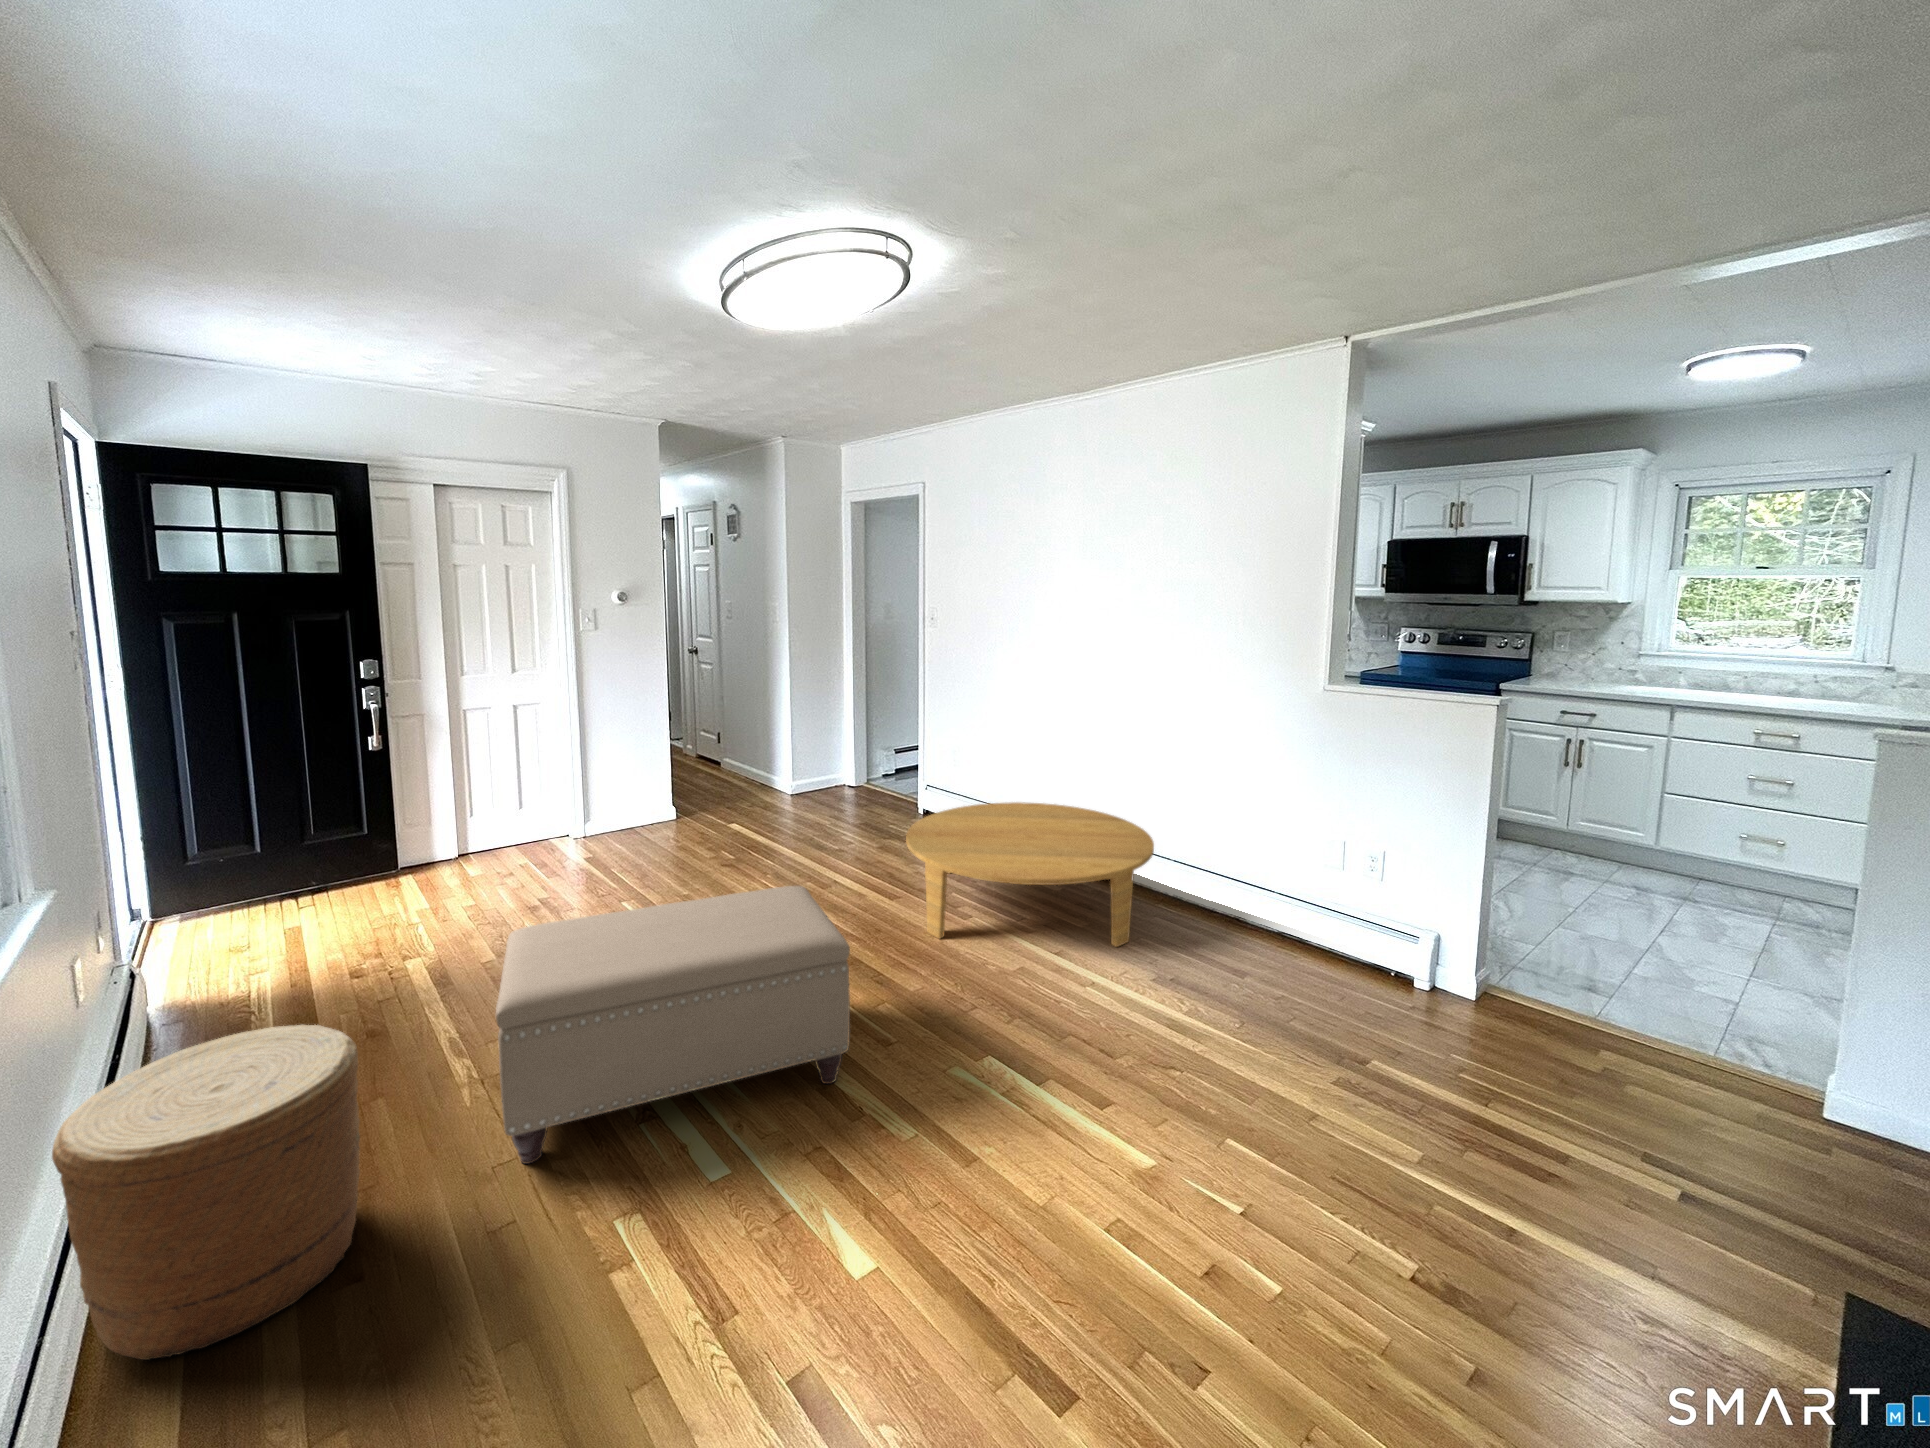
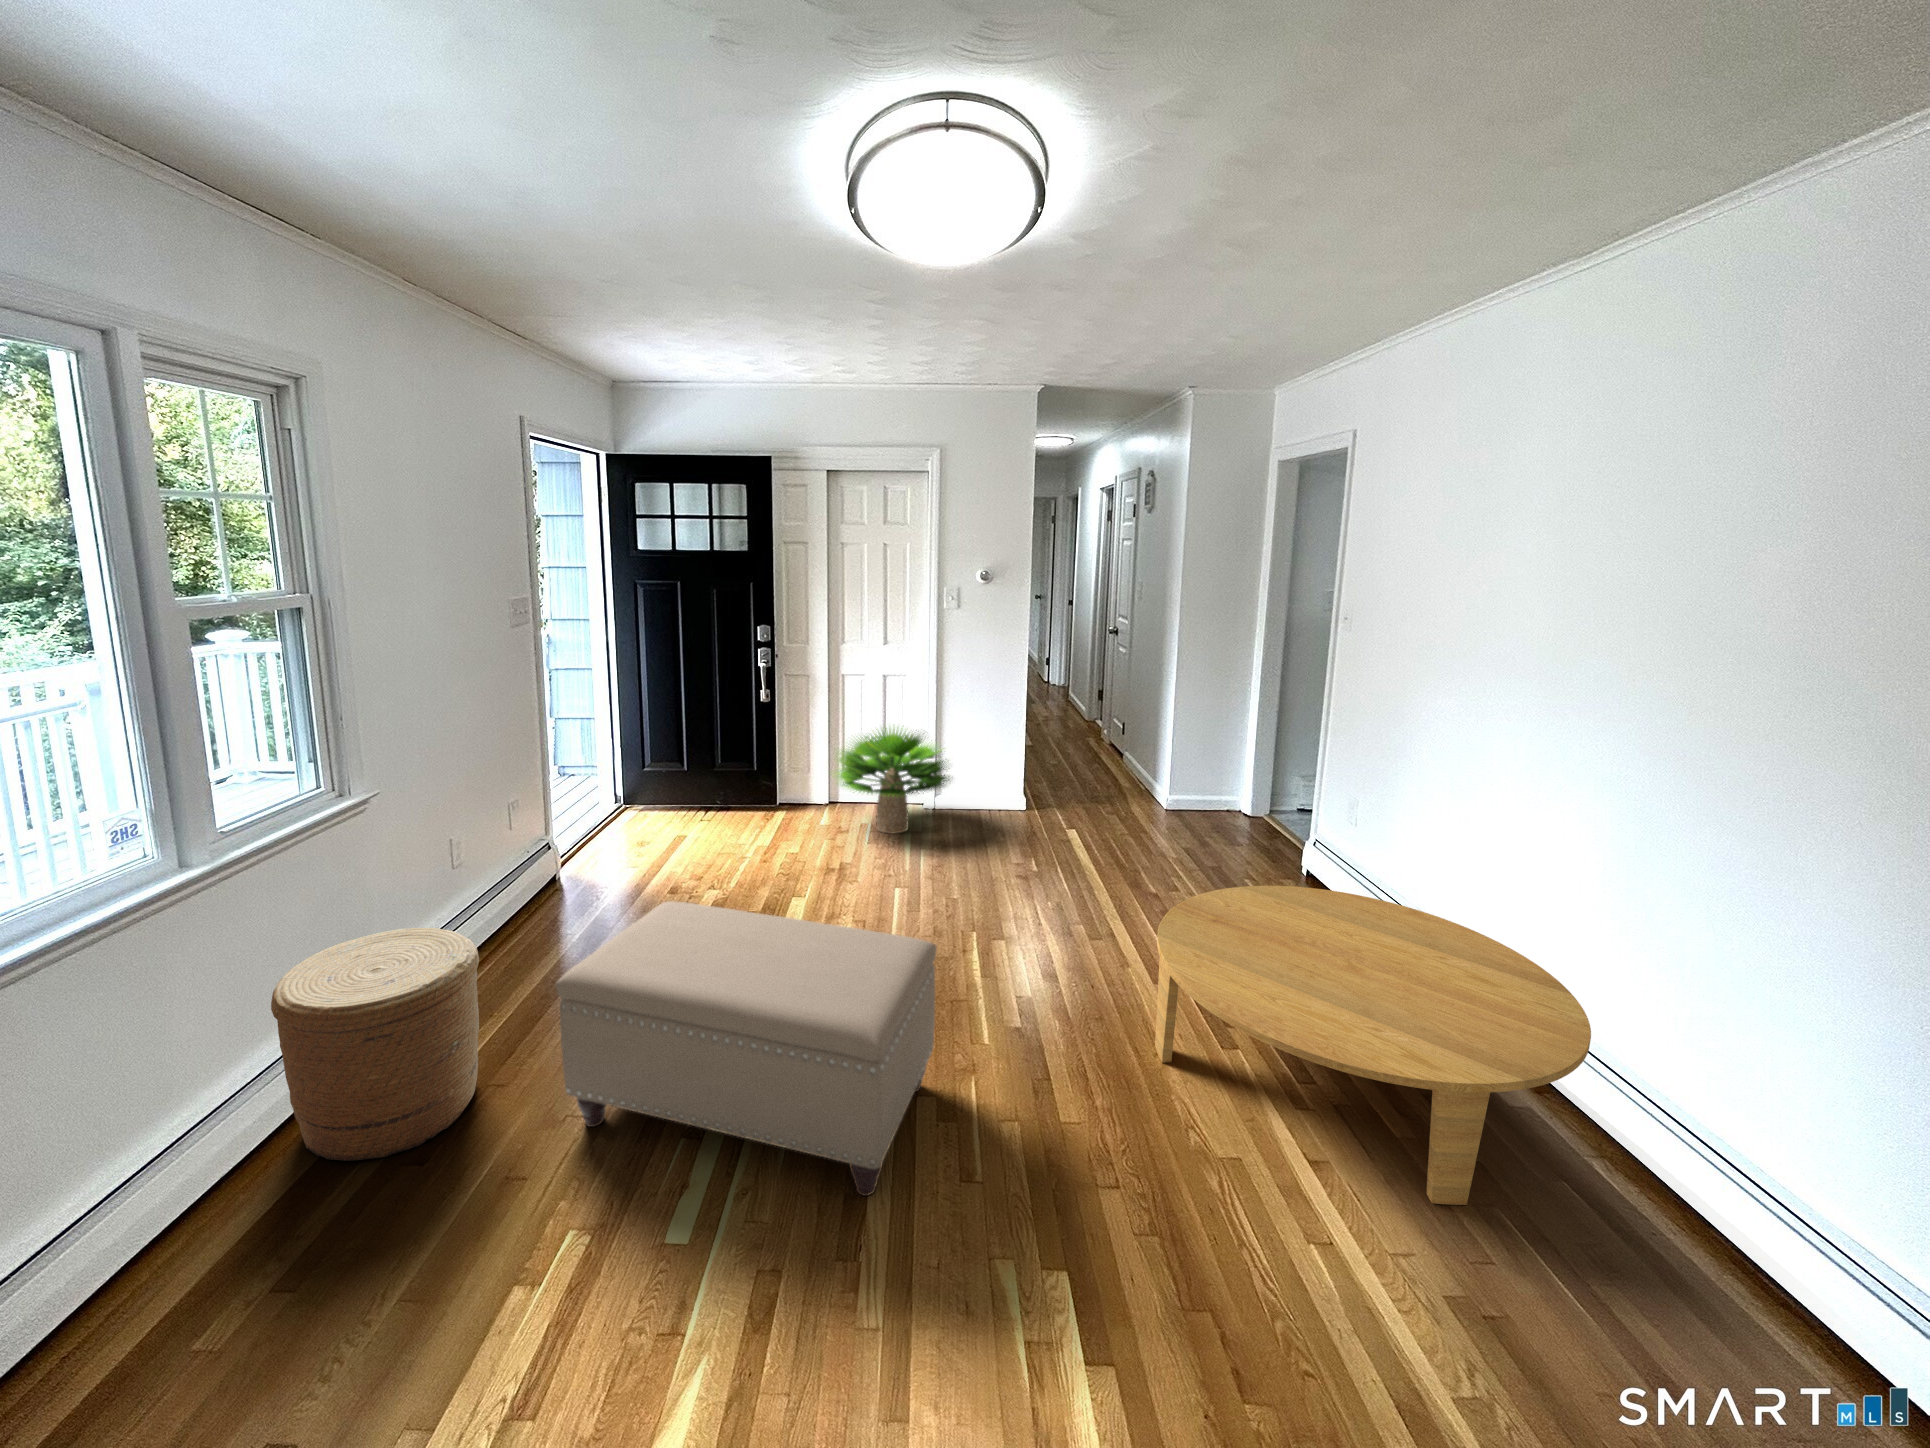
potted plant: none [482,749,632,865] -> present [837,725,950,834]

